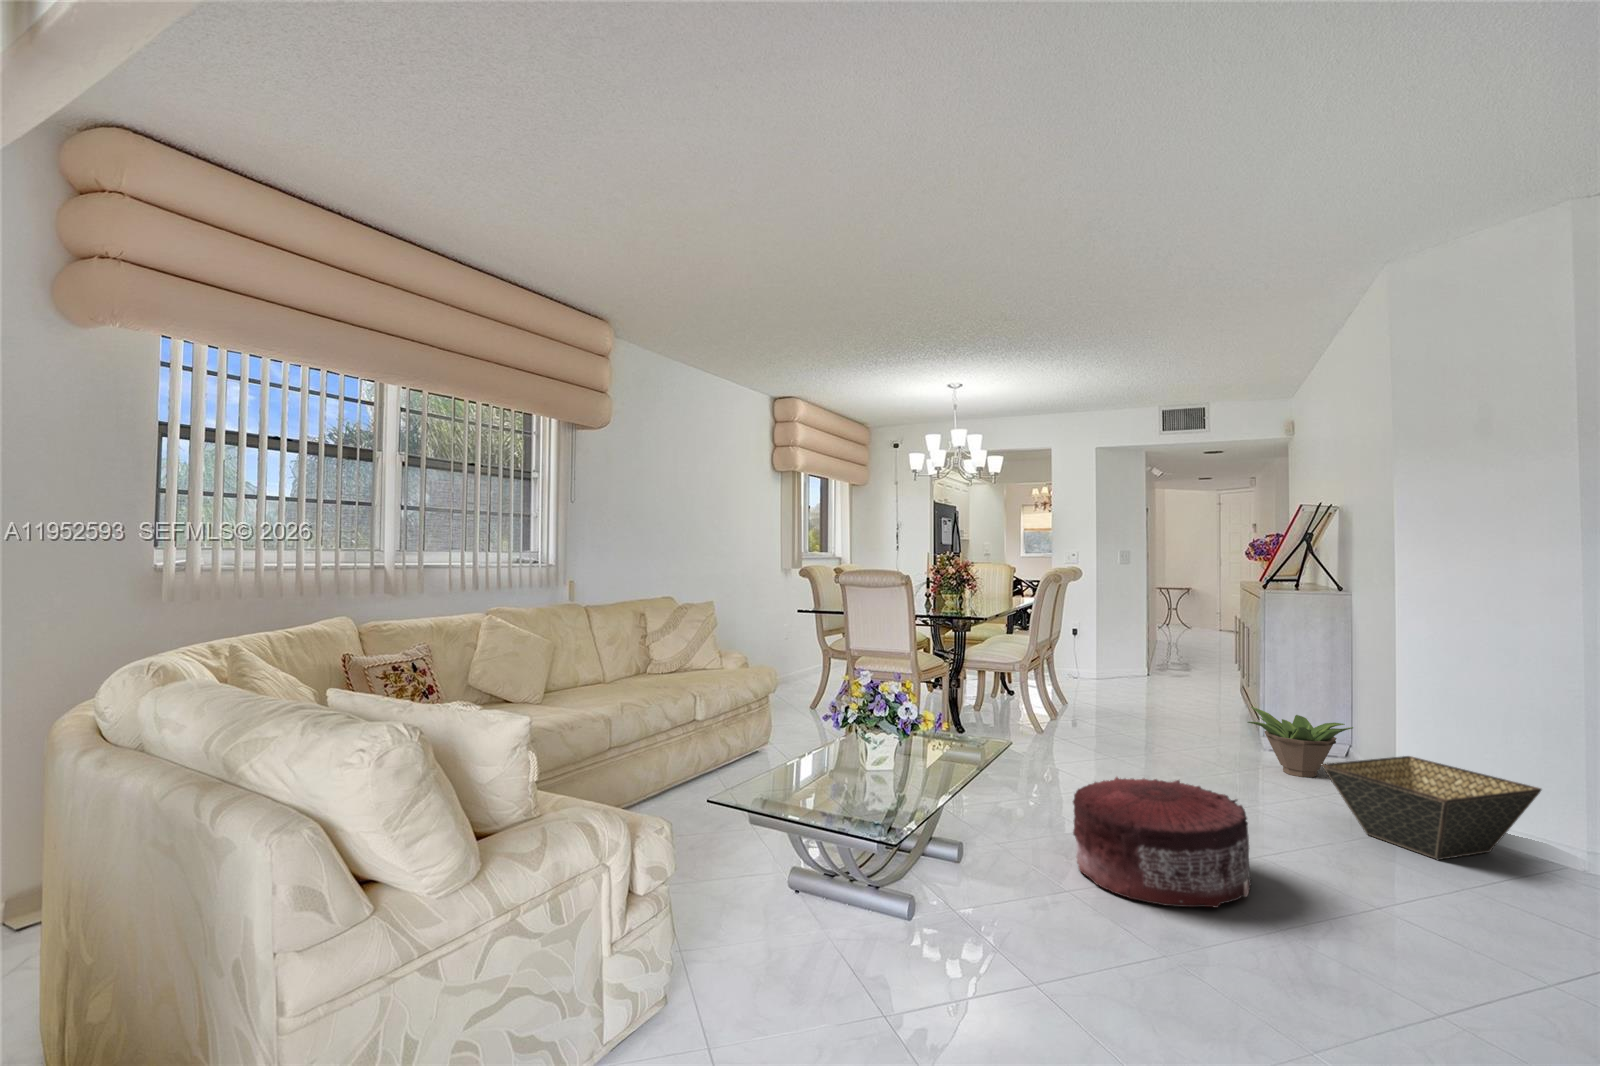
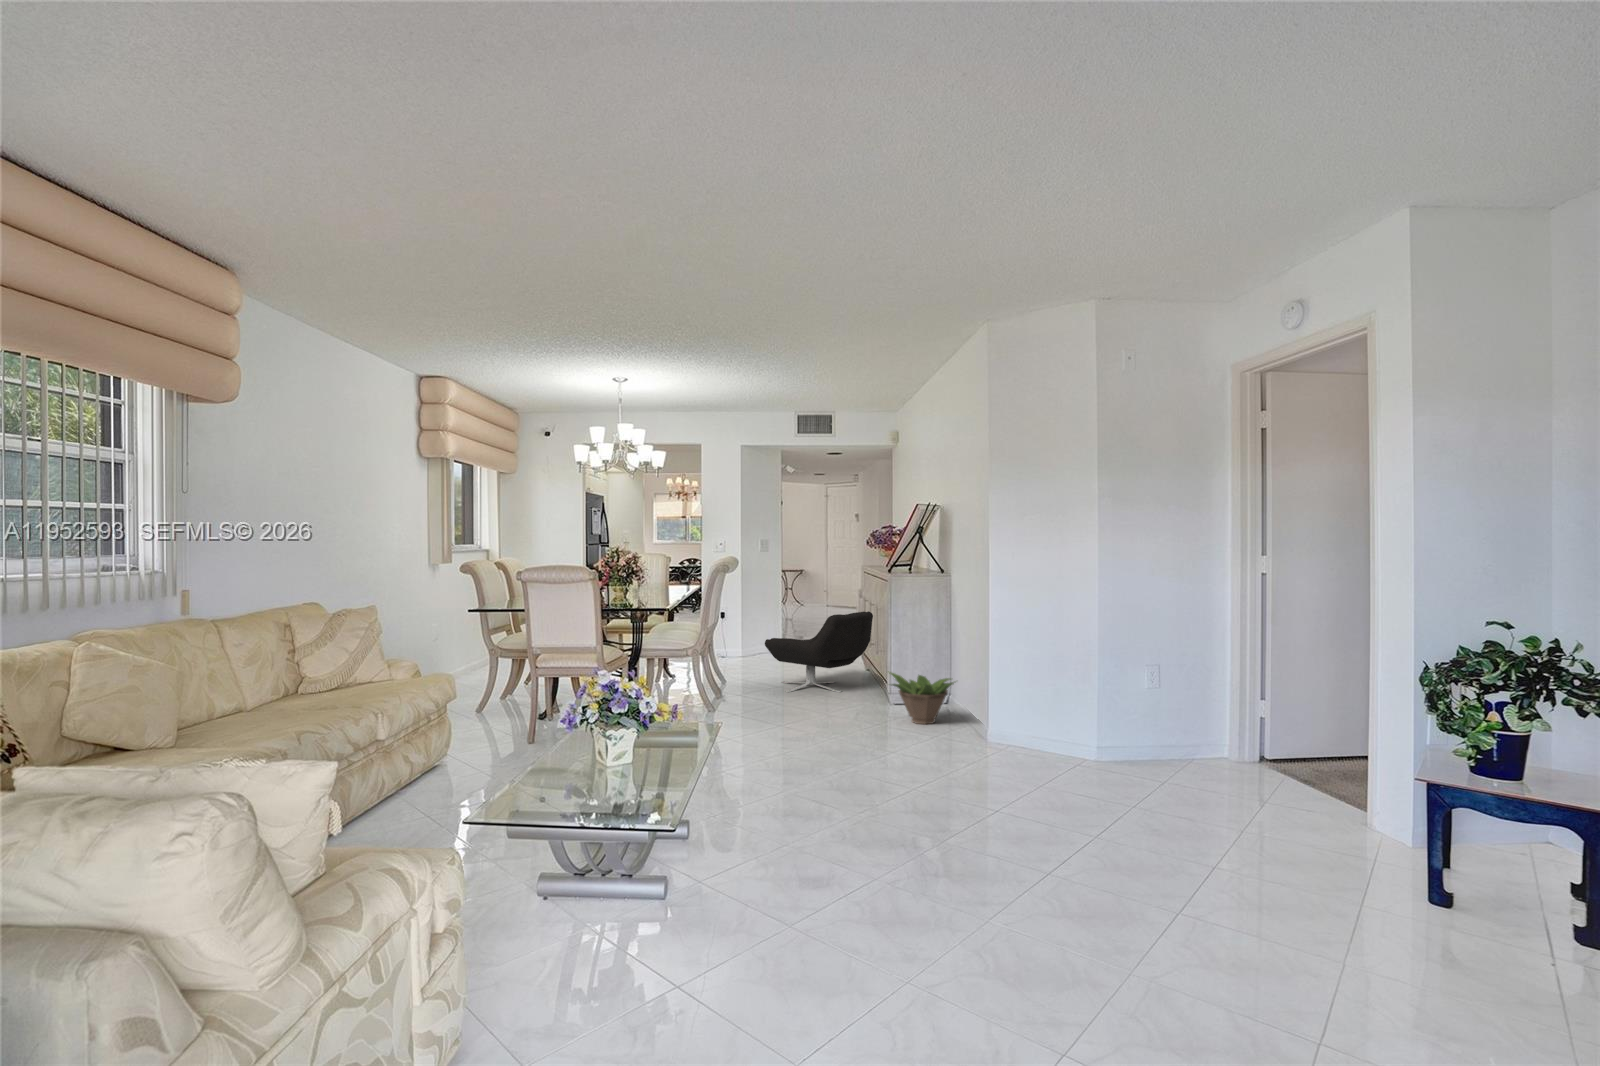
lounge chair: none [1106,634,1243,726] -> present [765,611,873,692]
basket: present [1321,756,1541,860] -> none [950,699,1083,774]
pouf: present [1073,777,1251,908] -> none [783,738,920,843]

